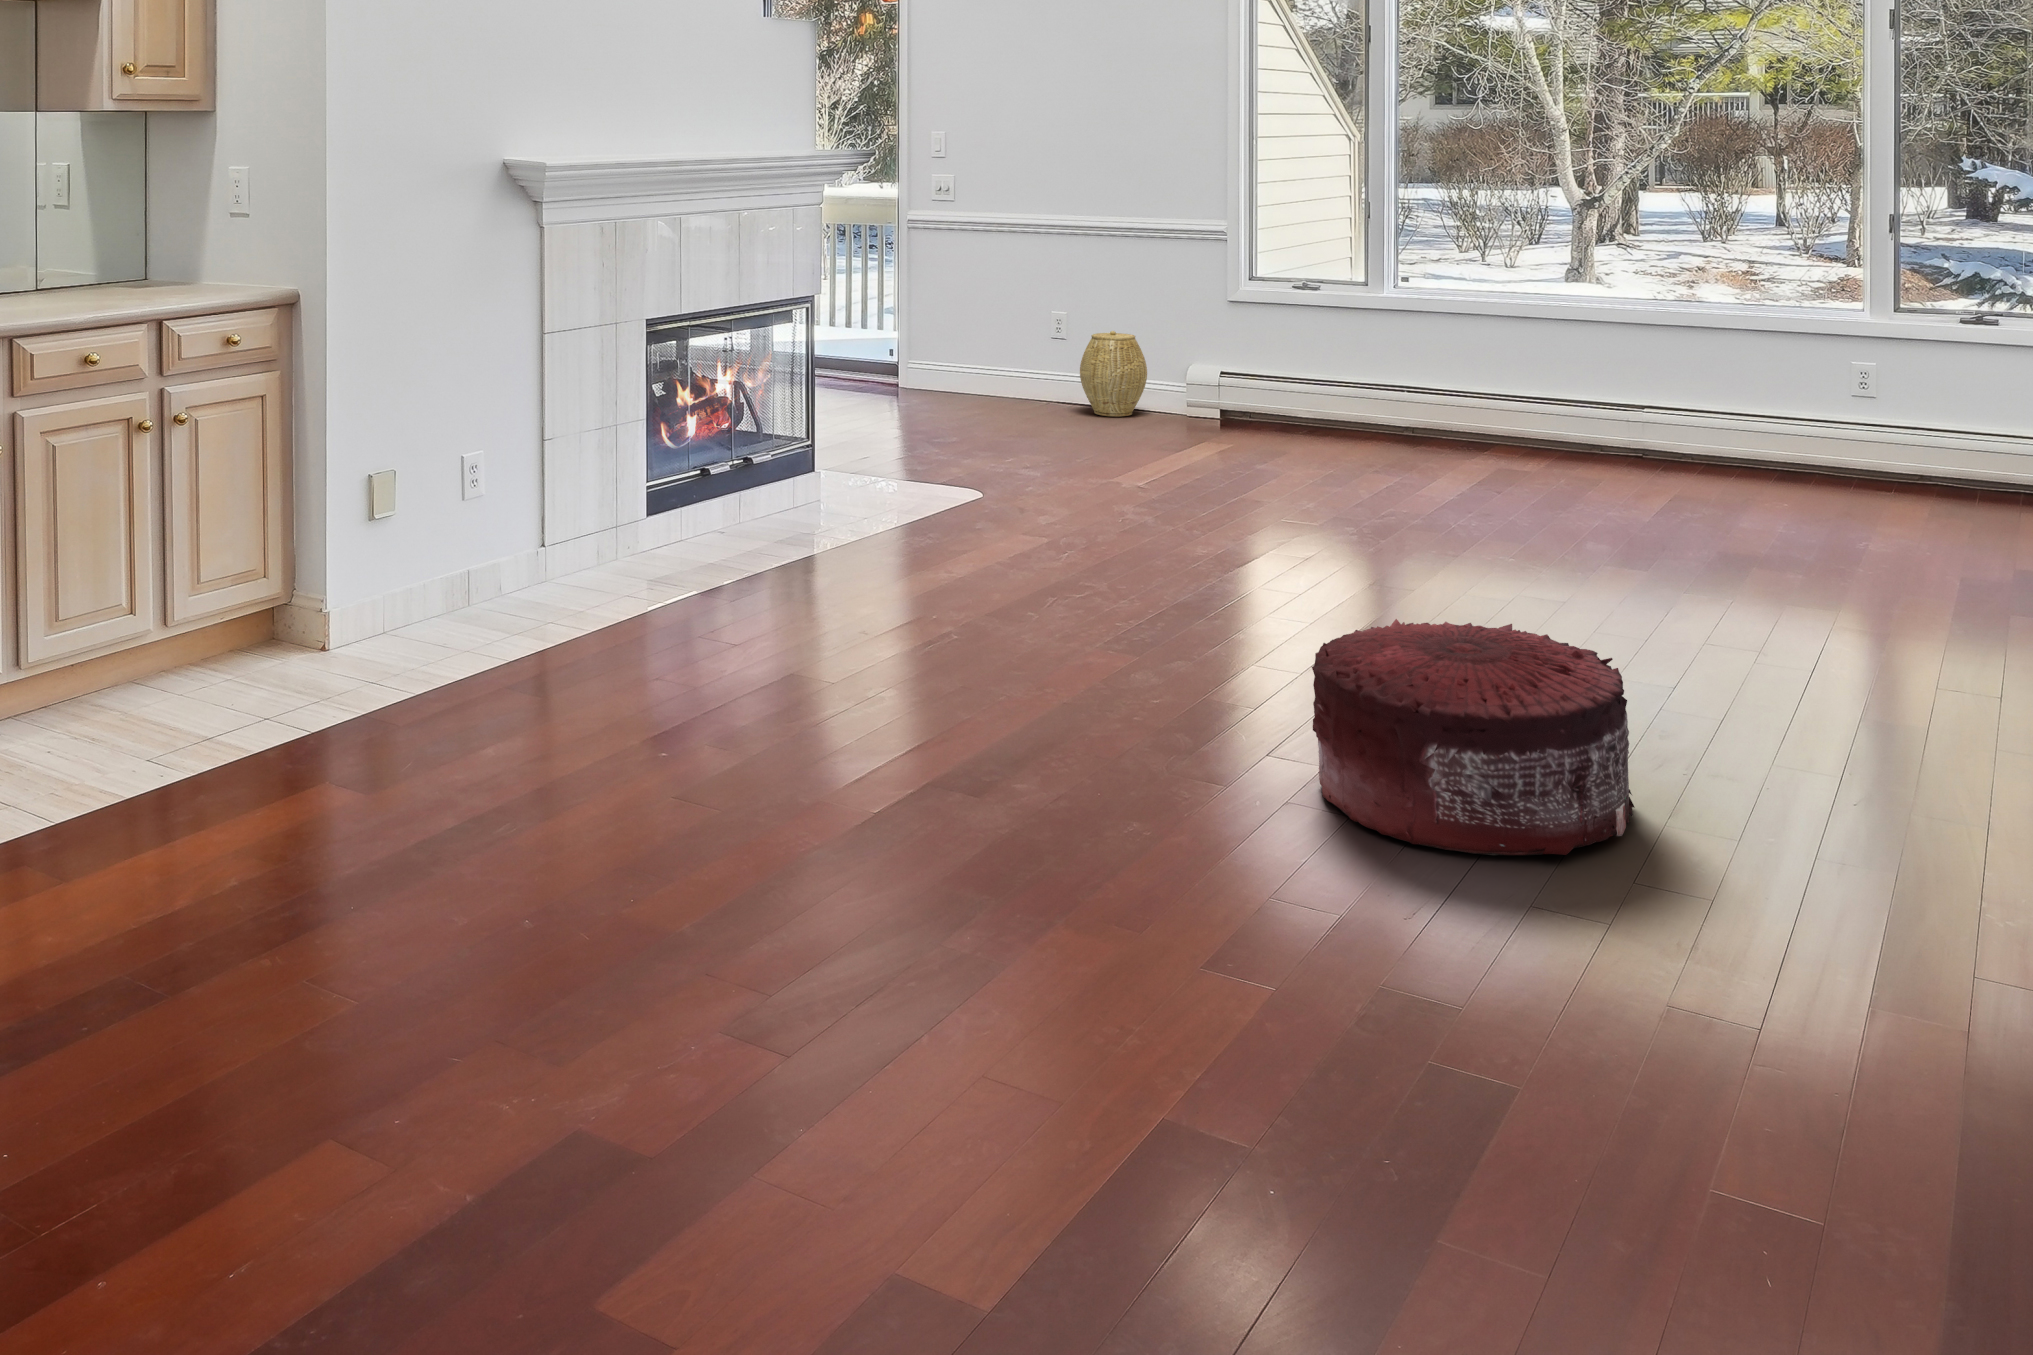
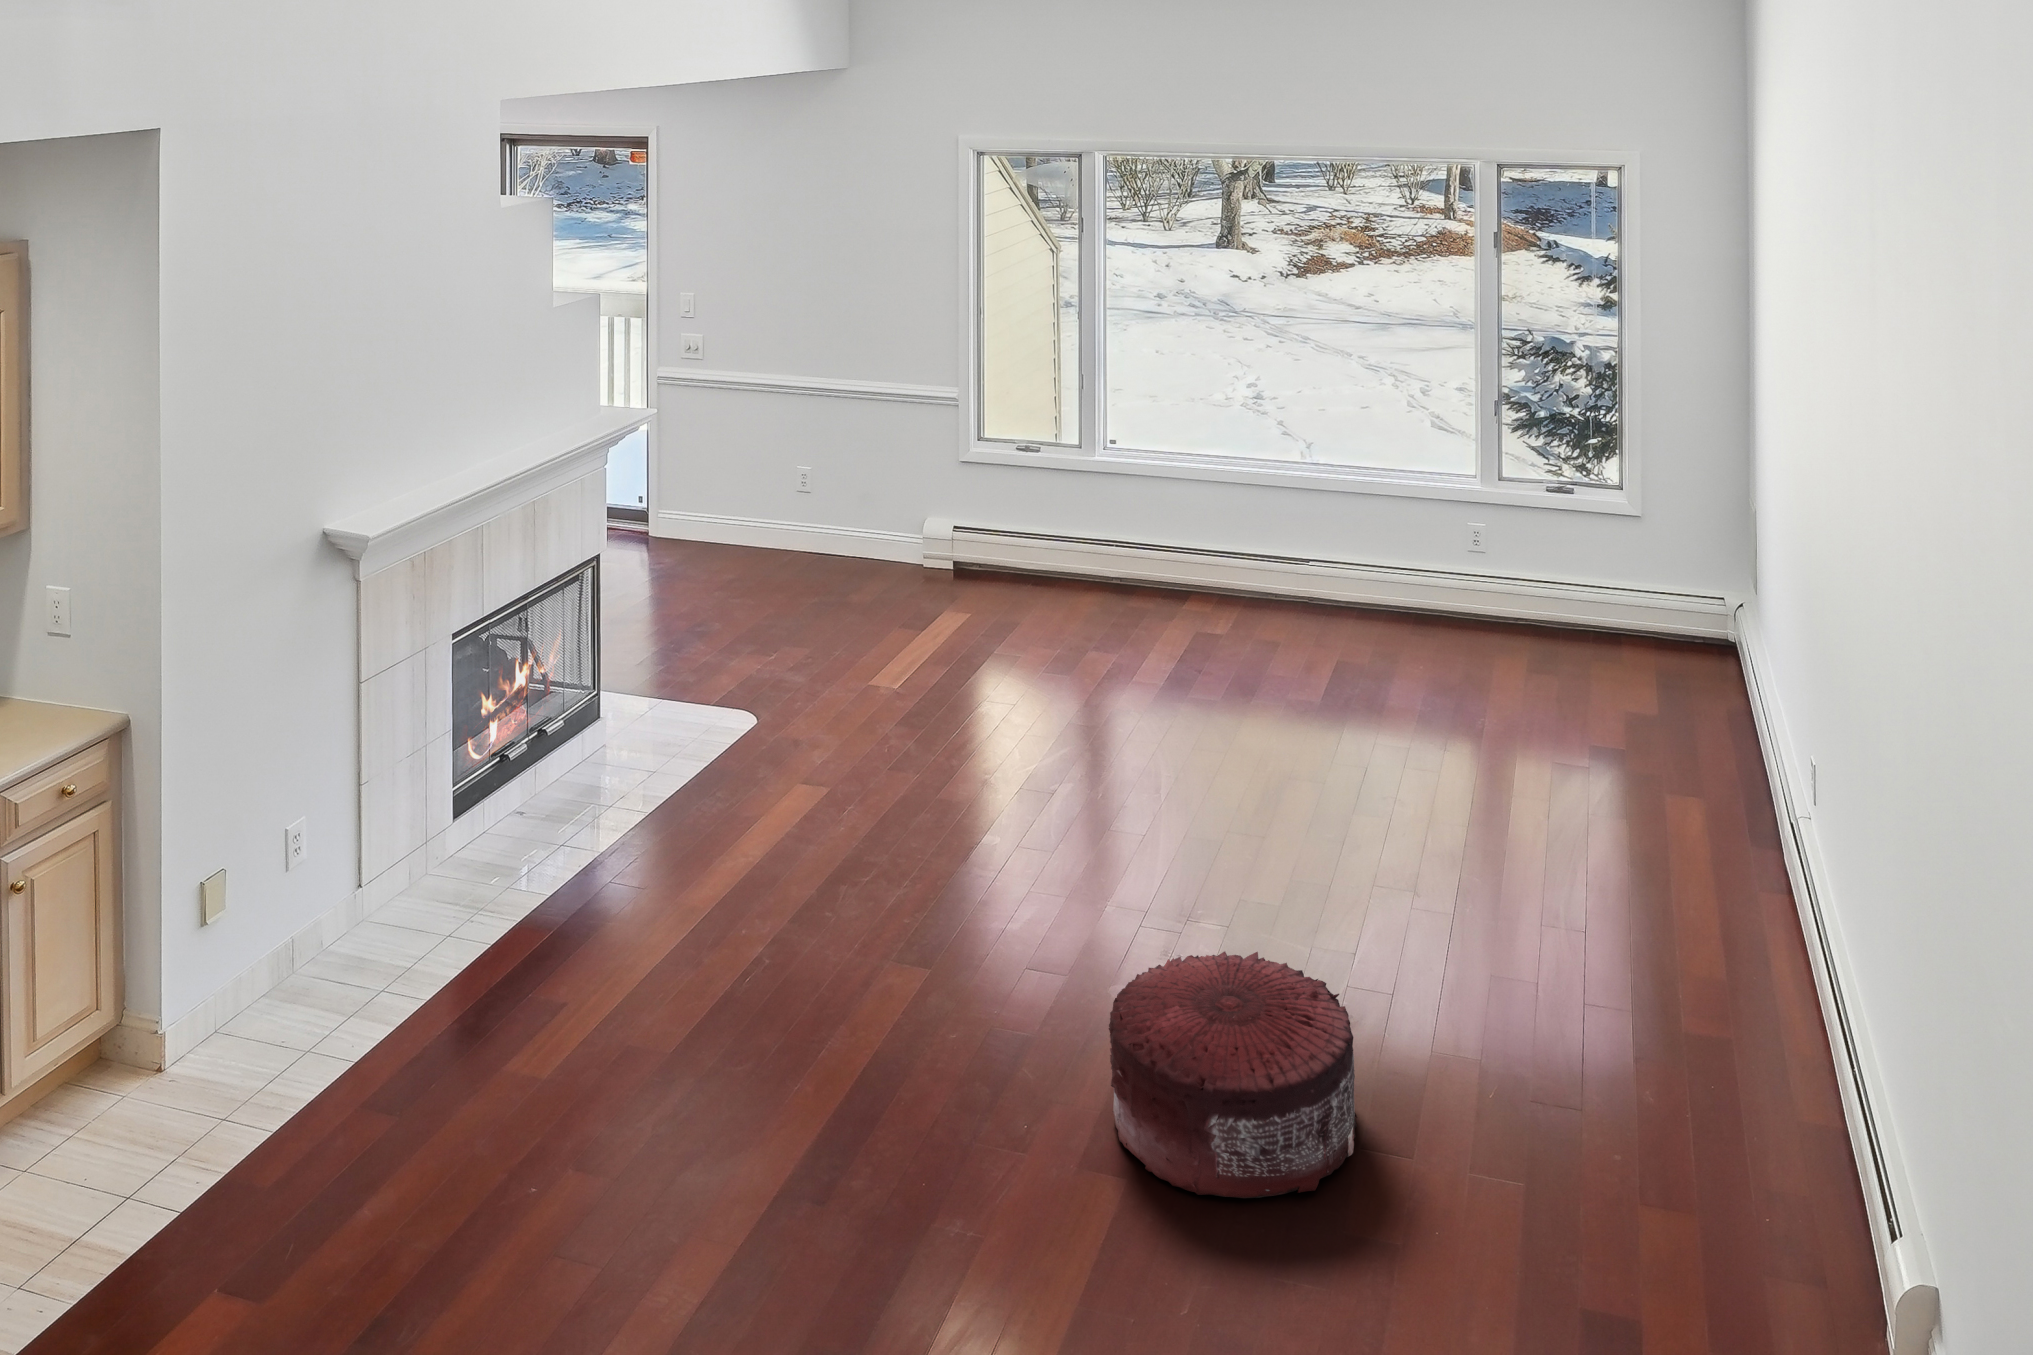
woven basket: present [1080,331,1147,417] -> none [823,497,884,577]

